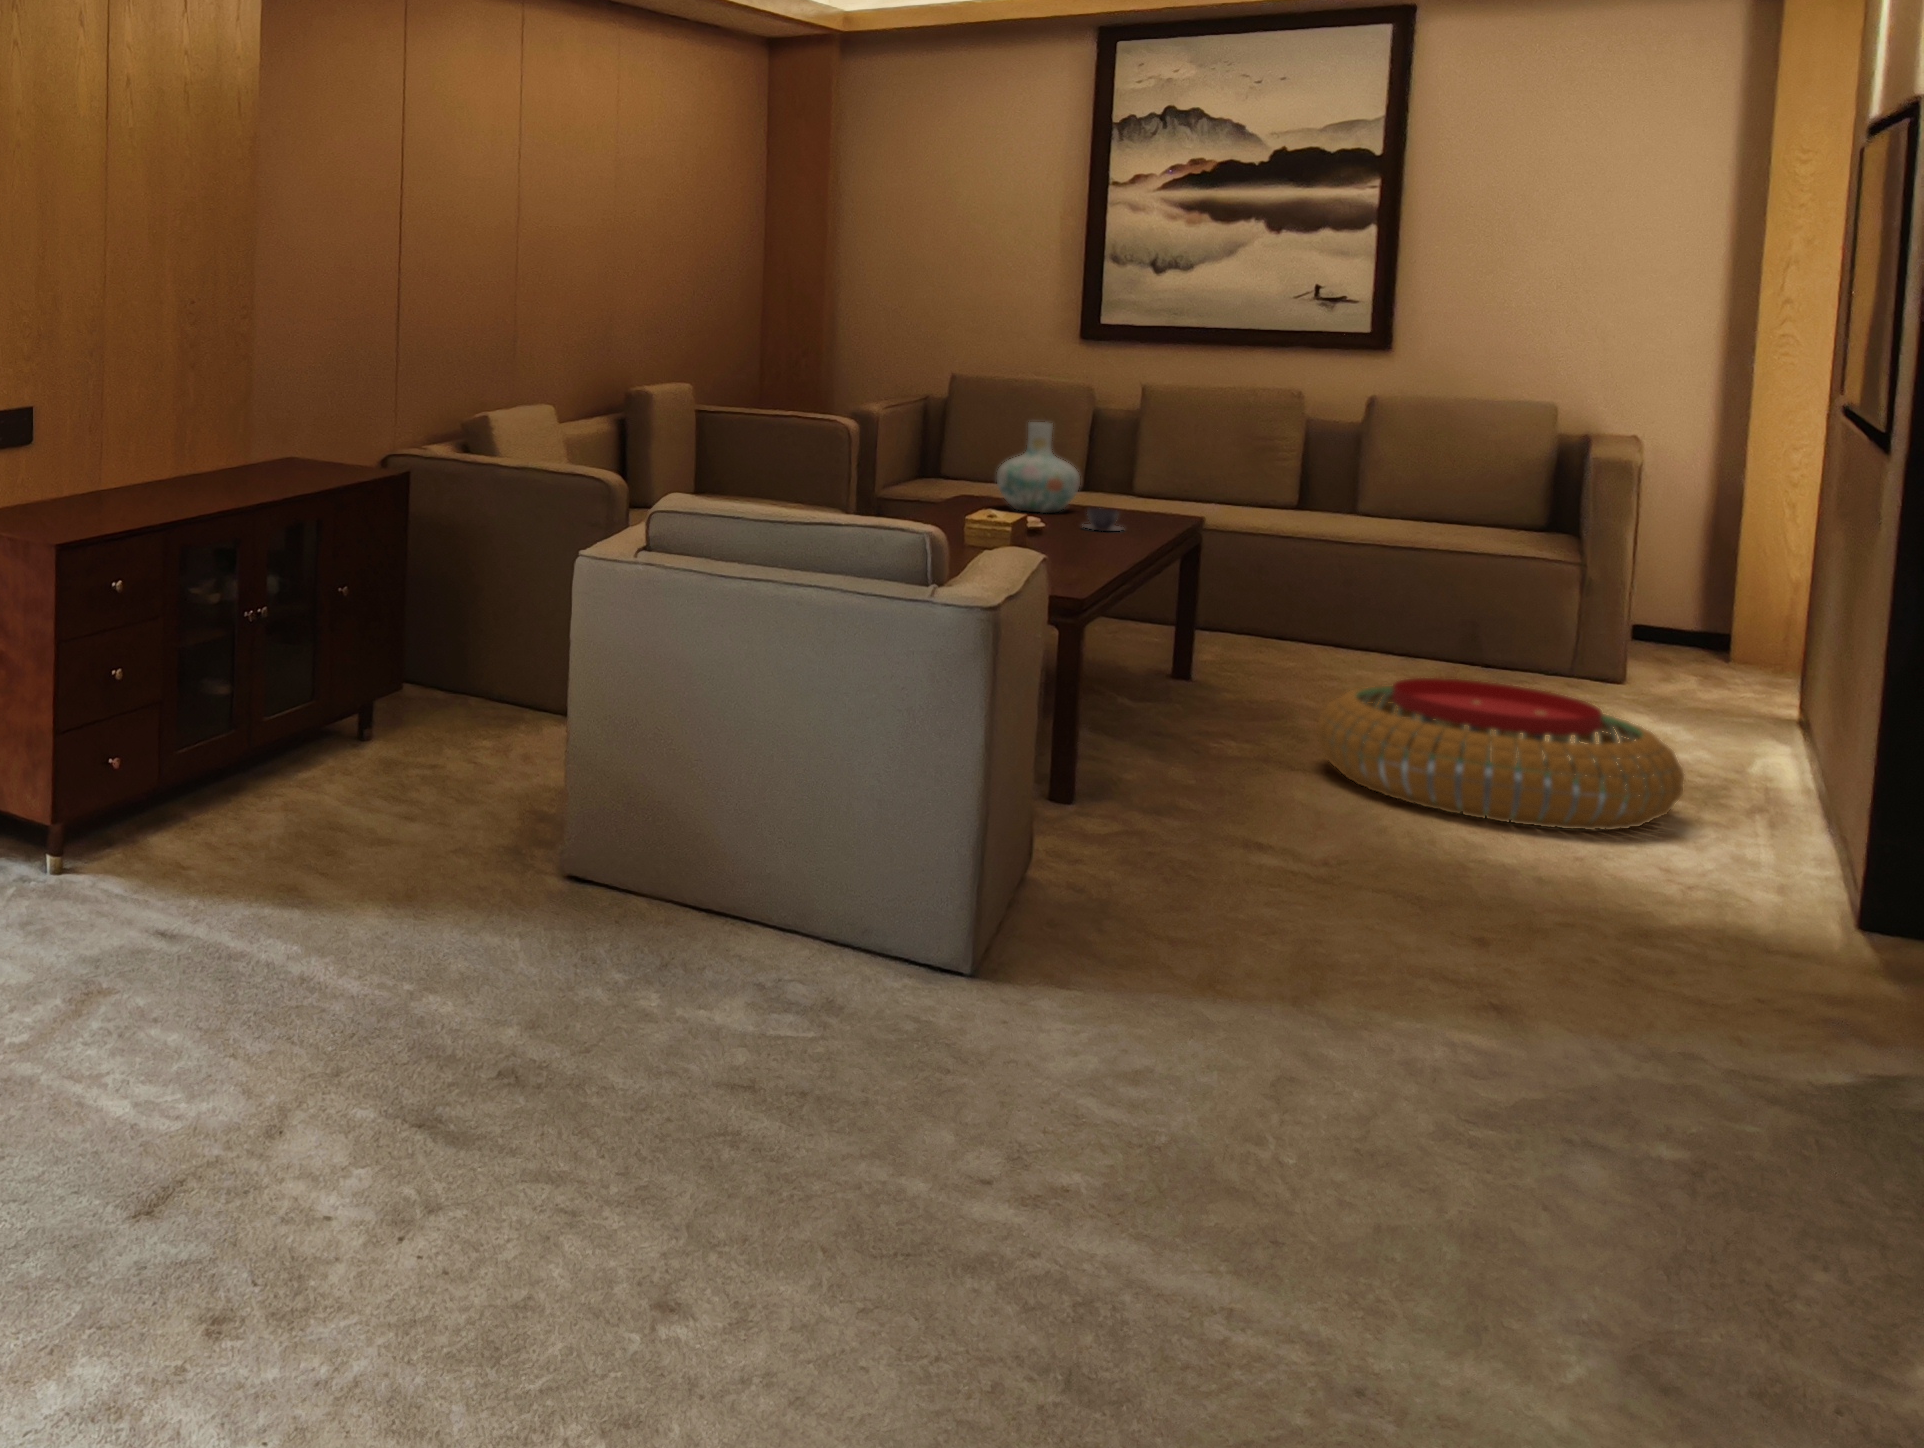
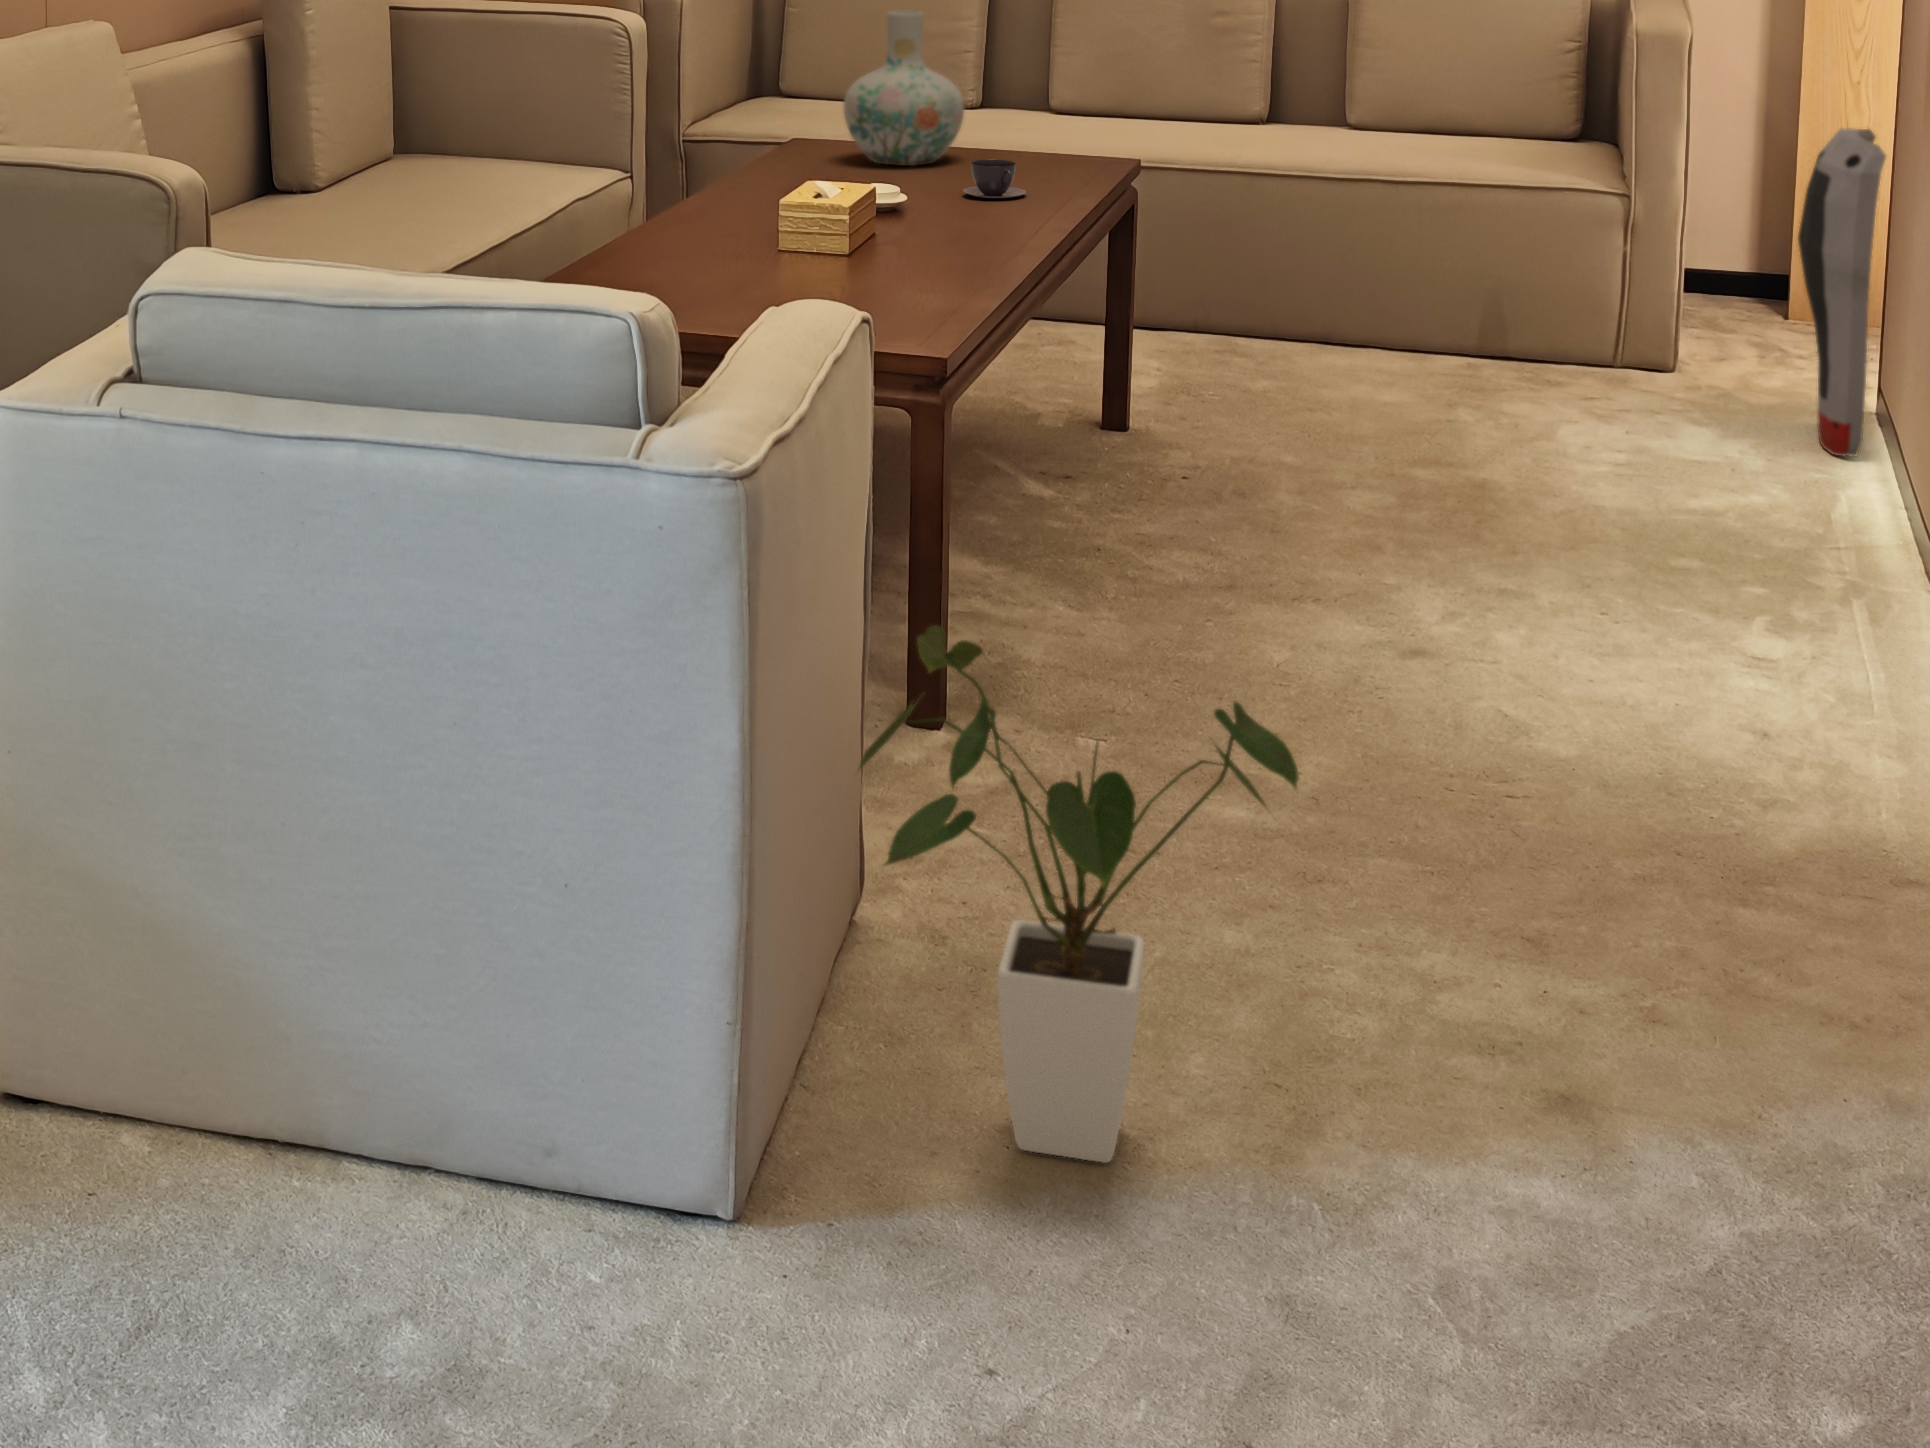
air purifier: none [1724,527,1798,743] -> present [1798,129,1886,456]
pouf: present [1317,678,1684,830] -> none [1297,421,1777,669]
house plant: none [1042,707,1317,984] -> present [859,626,1299,1163]

